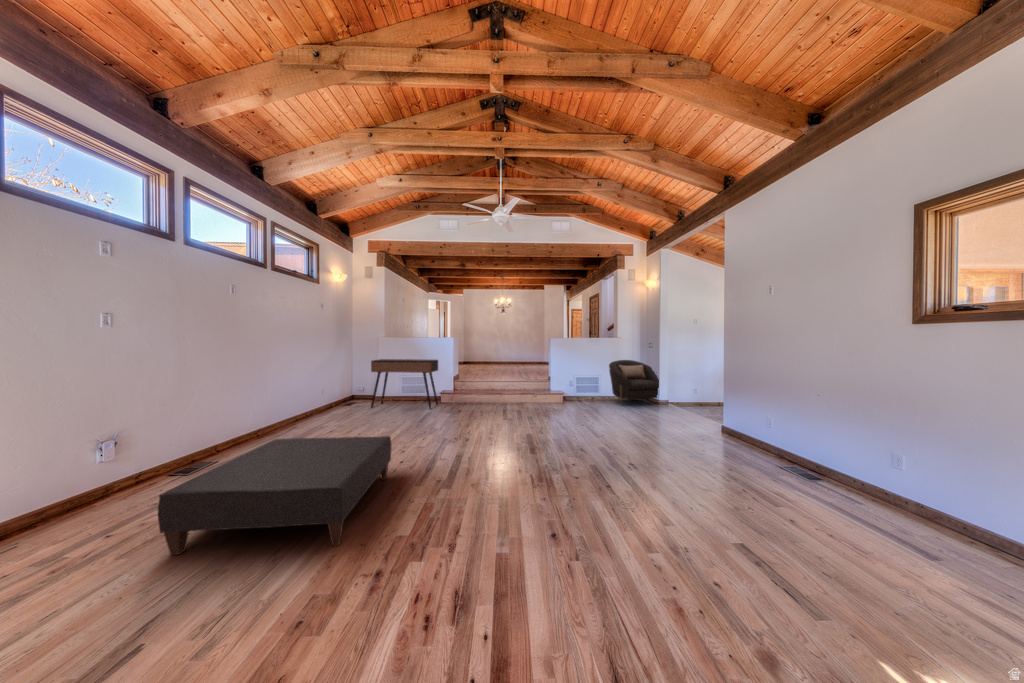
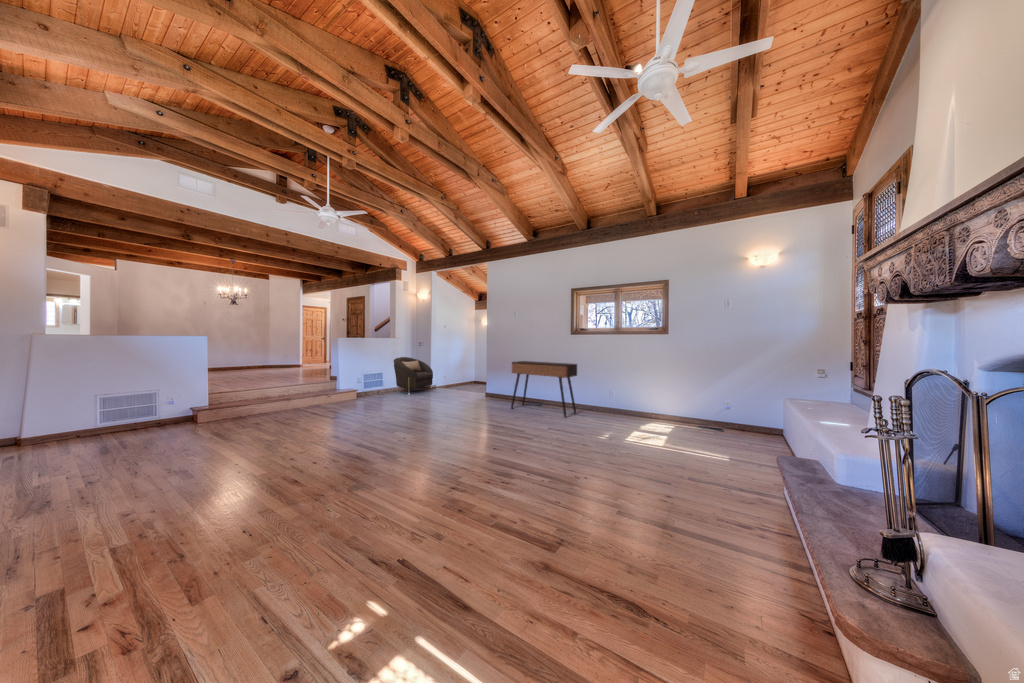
console table: present [371,359,438,409] -> present [511,361,577,418]
ottoman: present [158,436,391,555] -> none [210,428,411,547]

